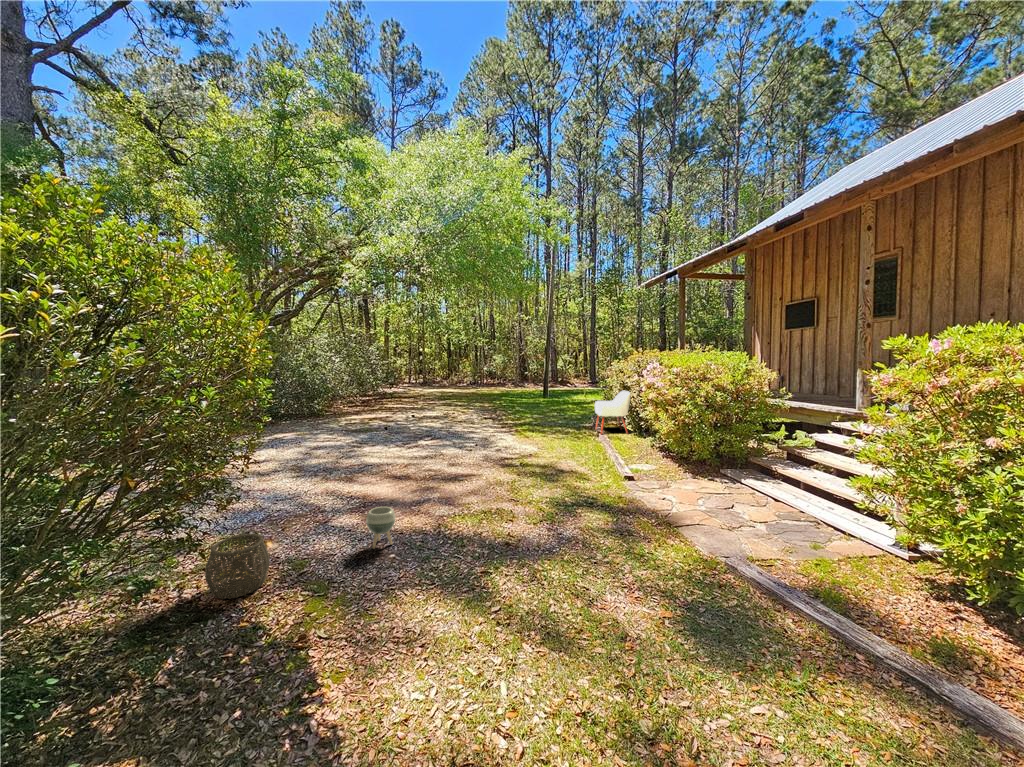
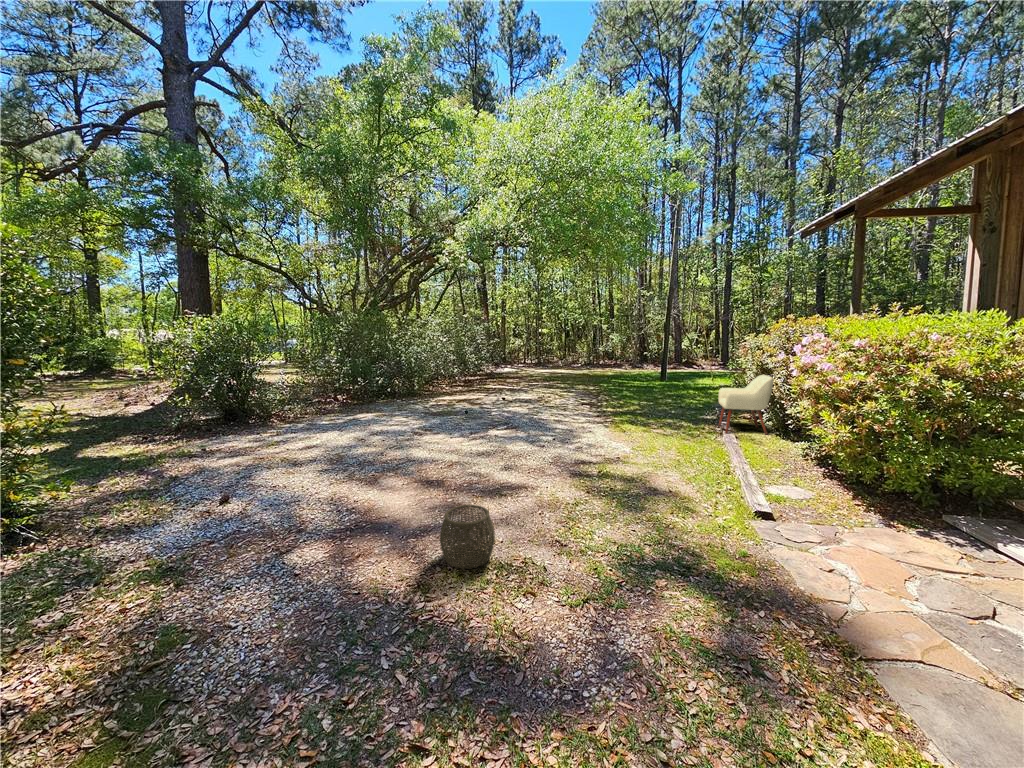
planter: present [366,507,395,549] -> none [317,540,361,603]
woven basket: present [205,534,270,599] -> present [440,505,495,569]

